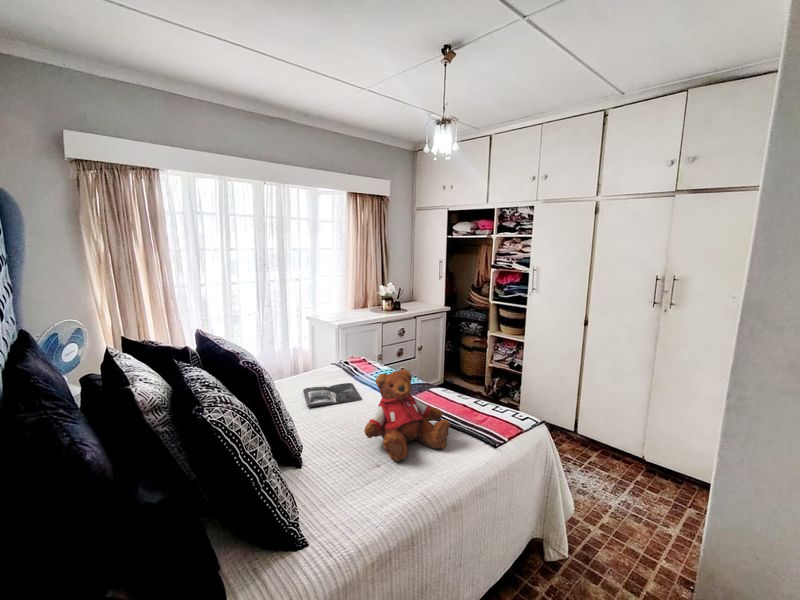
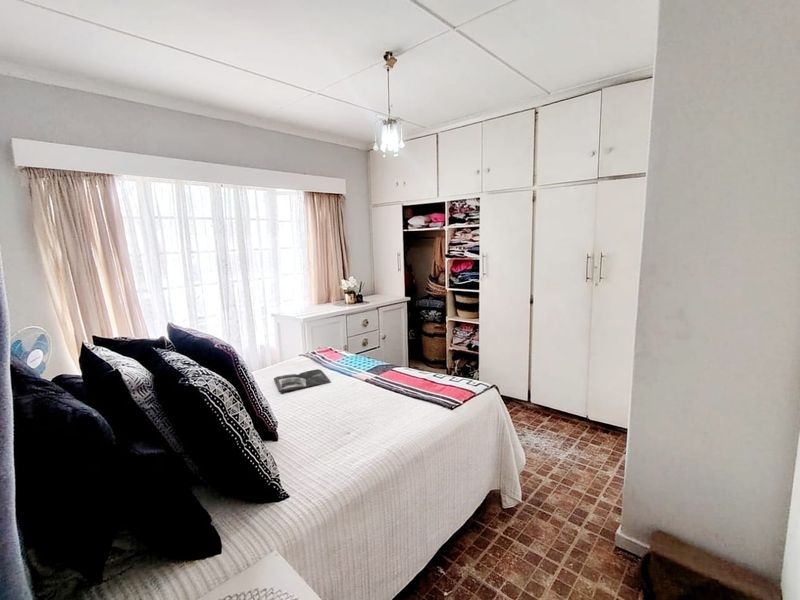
teddy bear: present [365,369,450,461] -> none [334,348,411,427]

